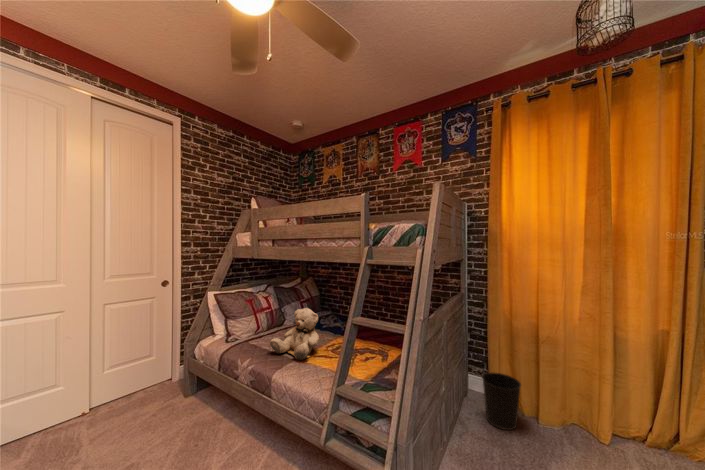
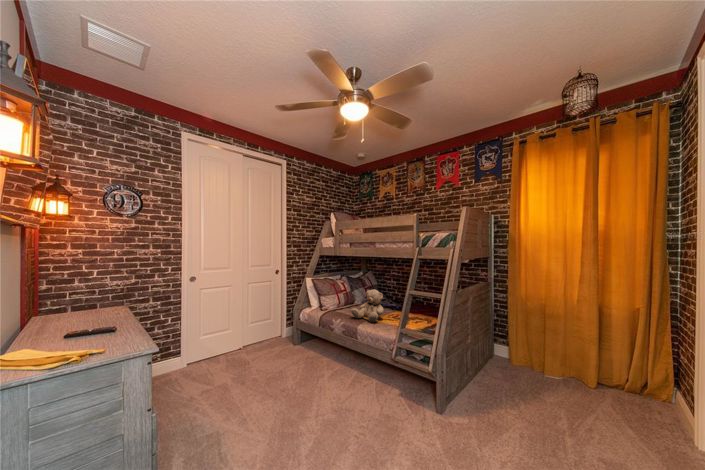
wastebasket: present [482,372,521,430] -> none [503,340,532,379]

